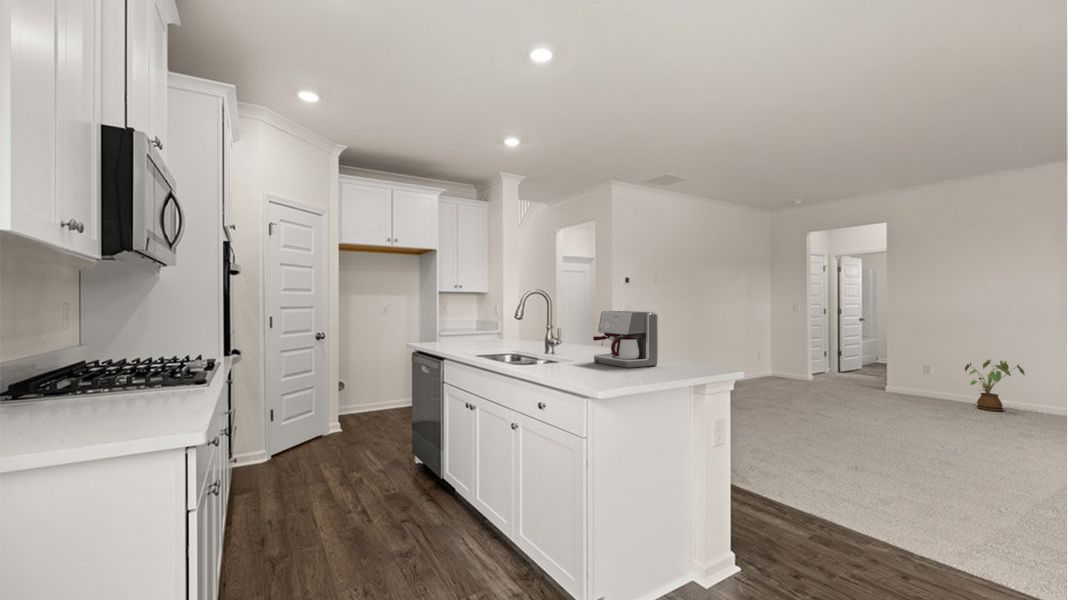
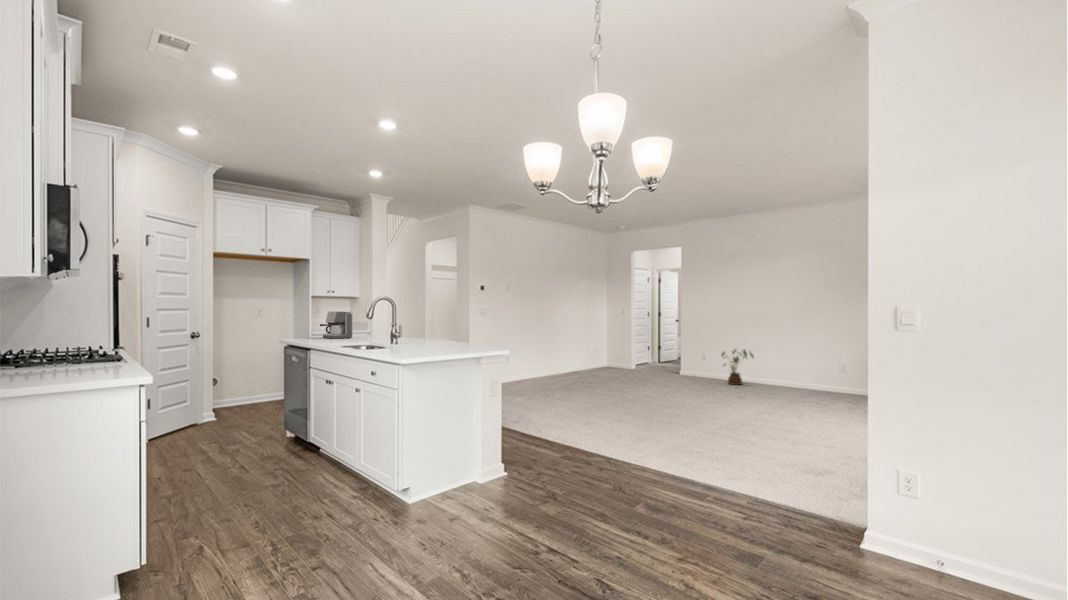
coffee maker: present [593,311,658,368] -> present [320,312,353,339]

